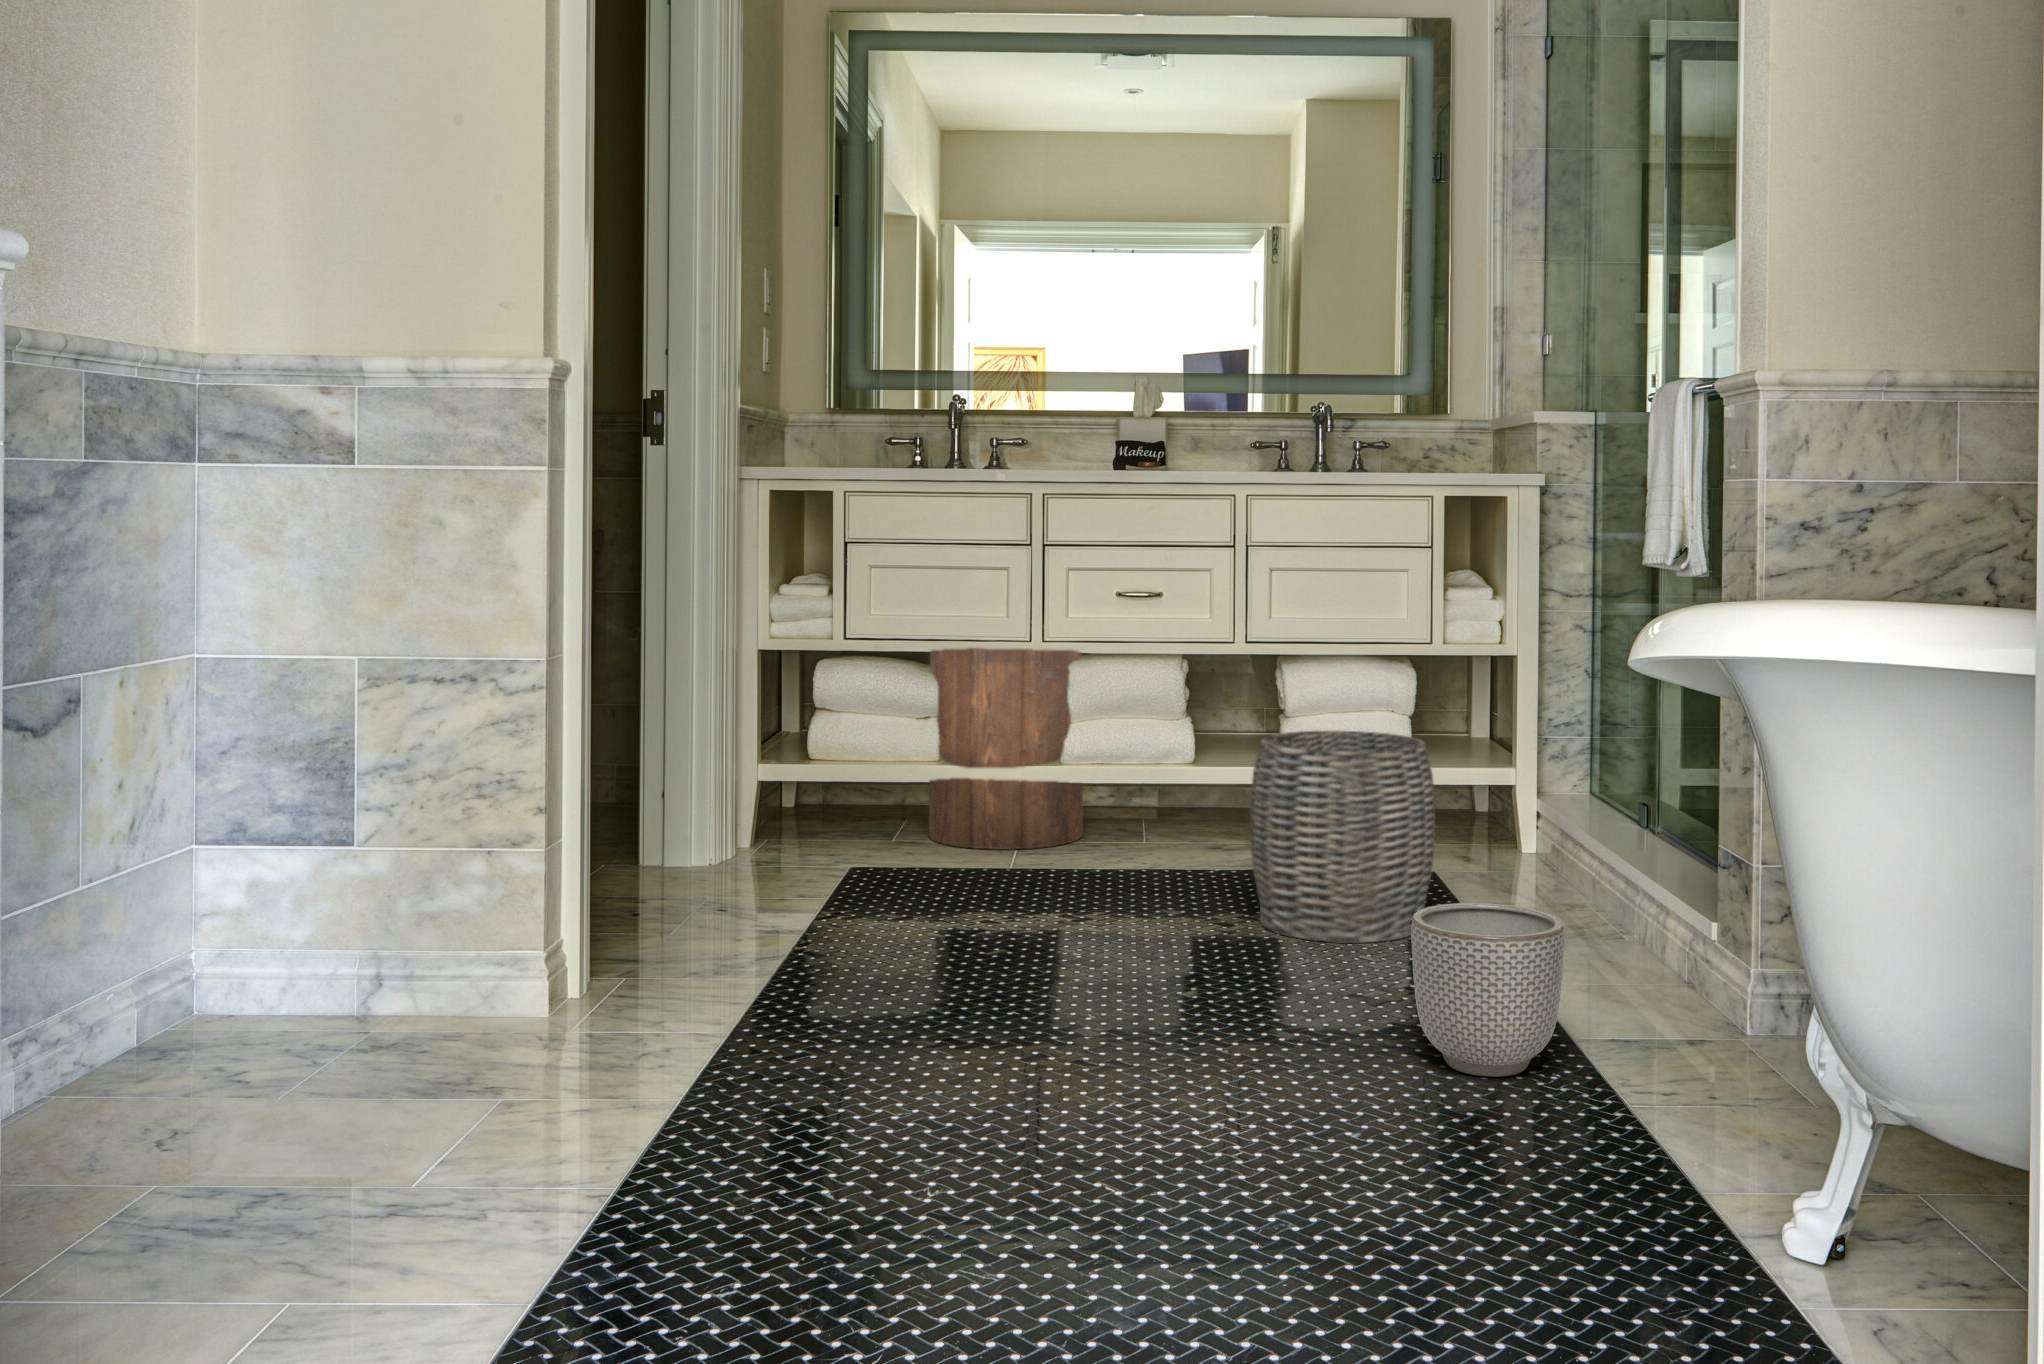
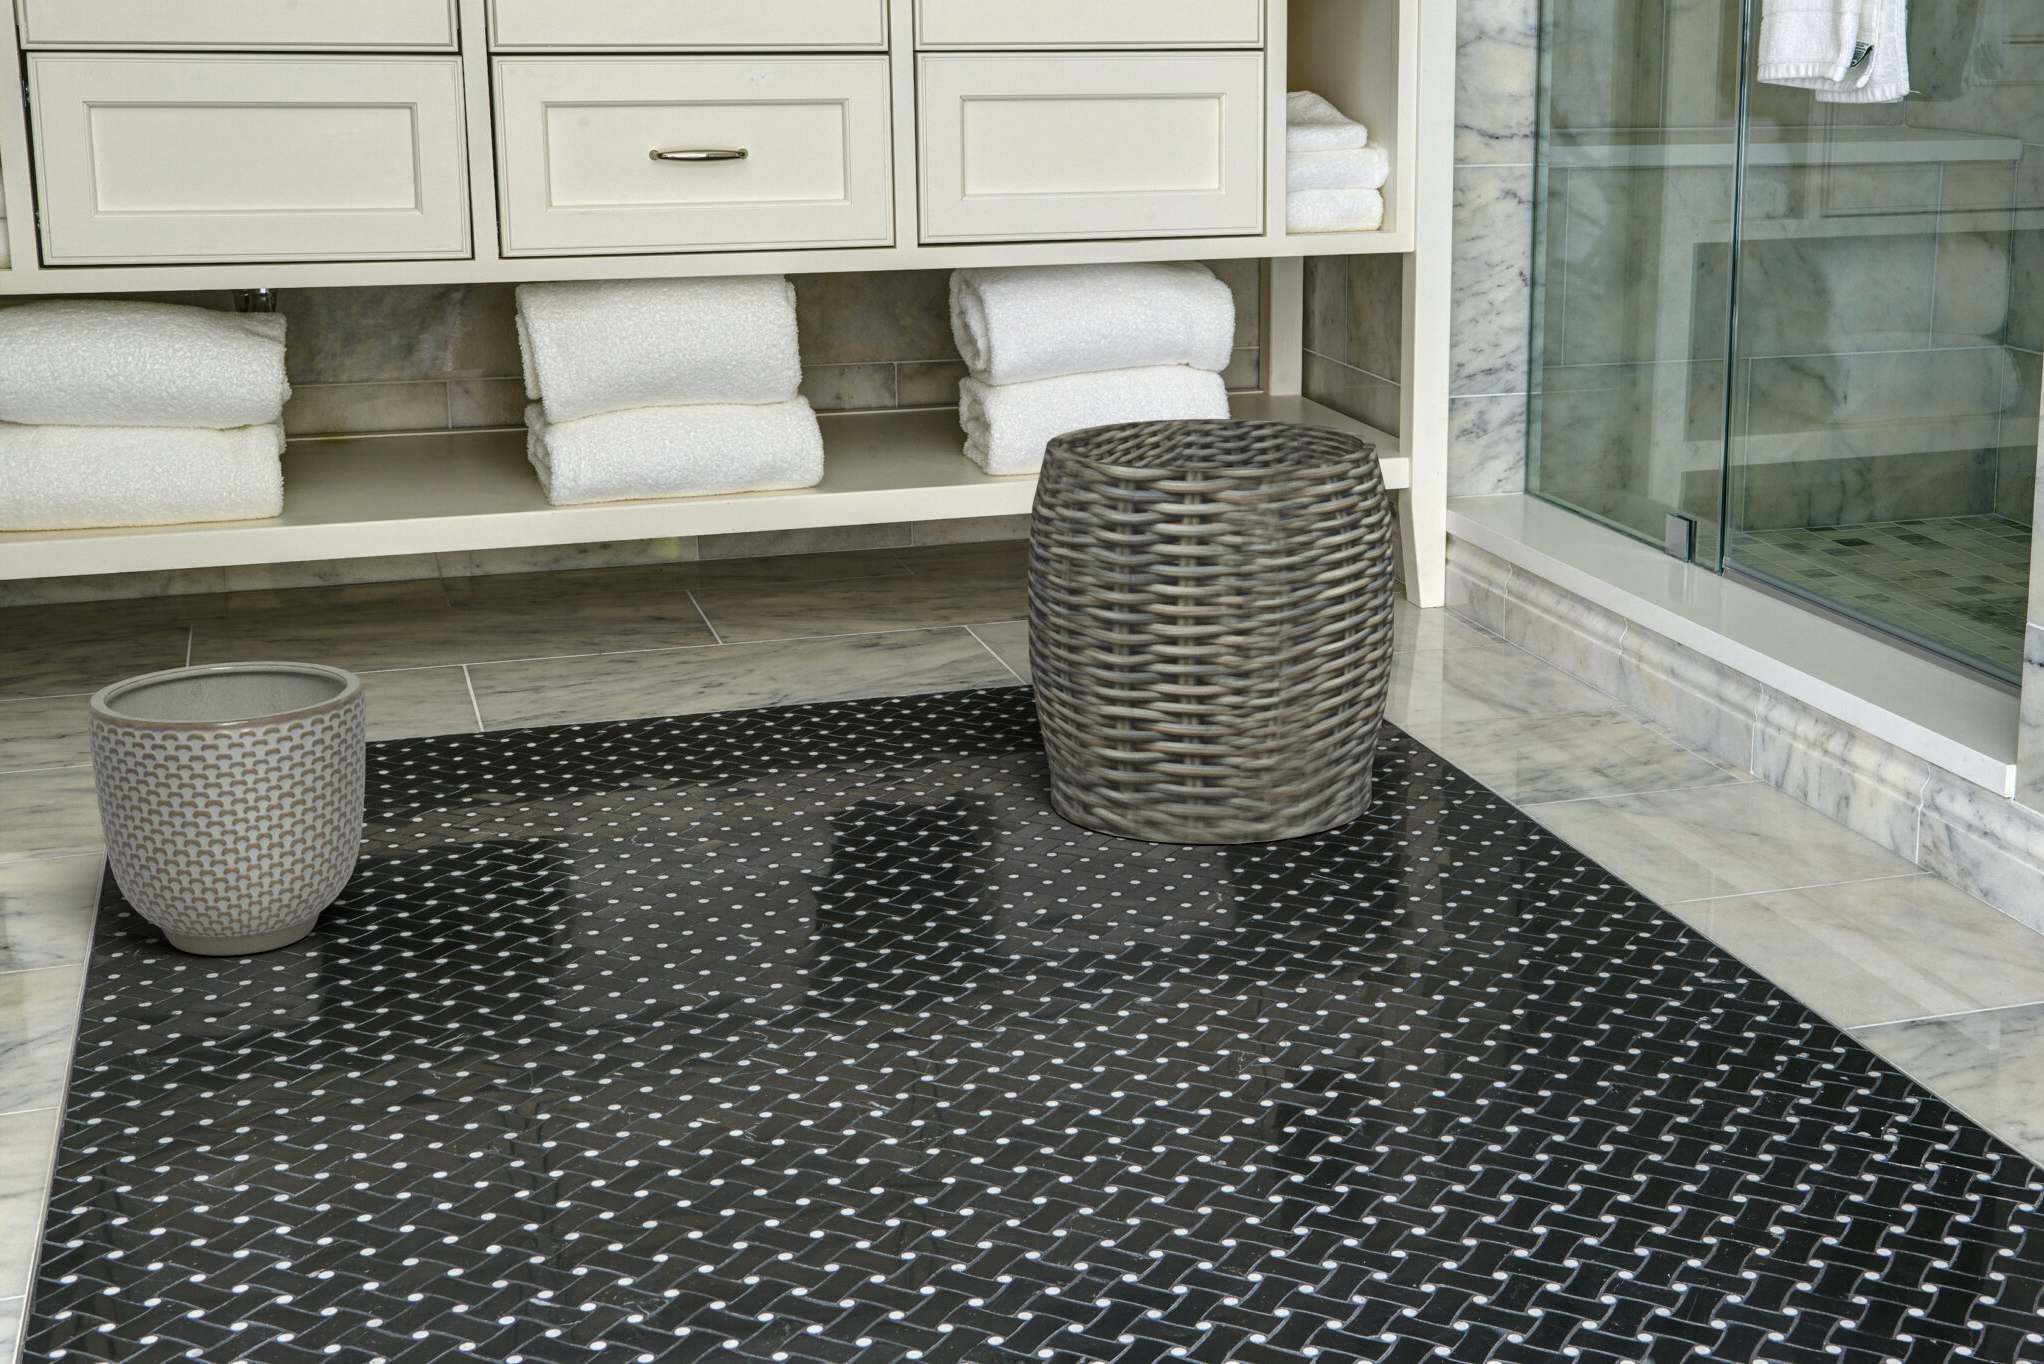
stool: present [929,648,1083,850] -> none [223,217,574,687]
planter: present [1411,903,1565,1077] -> present [87,661,366,955]

